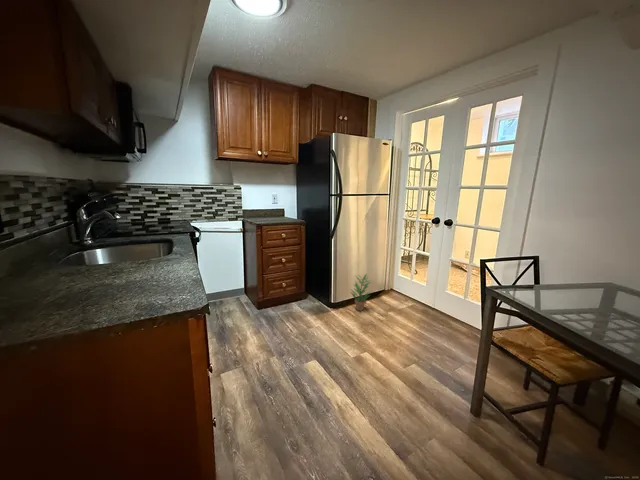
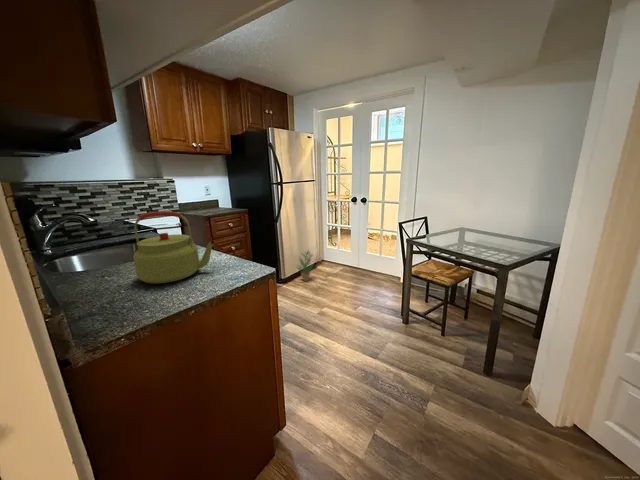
kettle: none [52,211,146,298] -> present [133,211,214,284]

